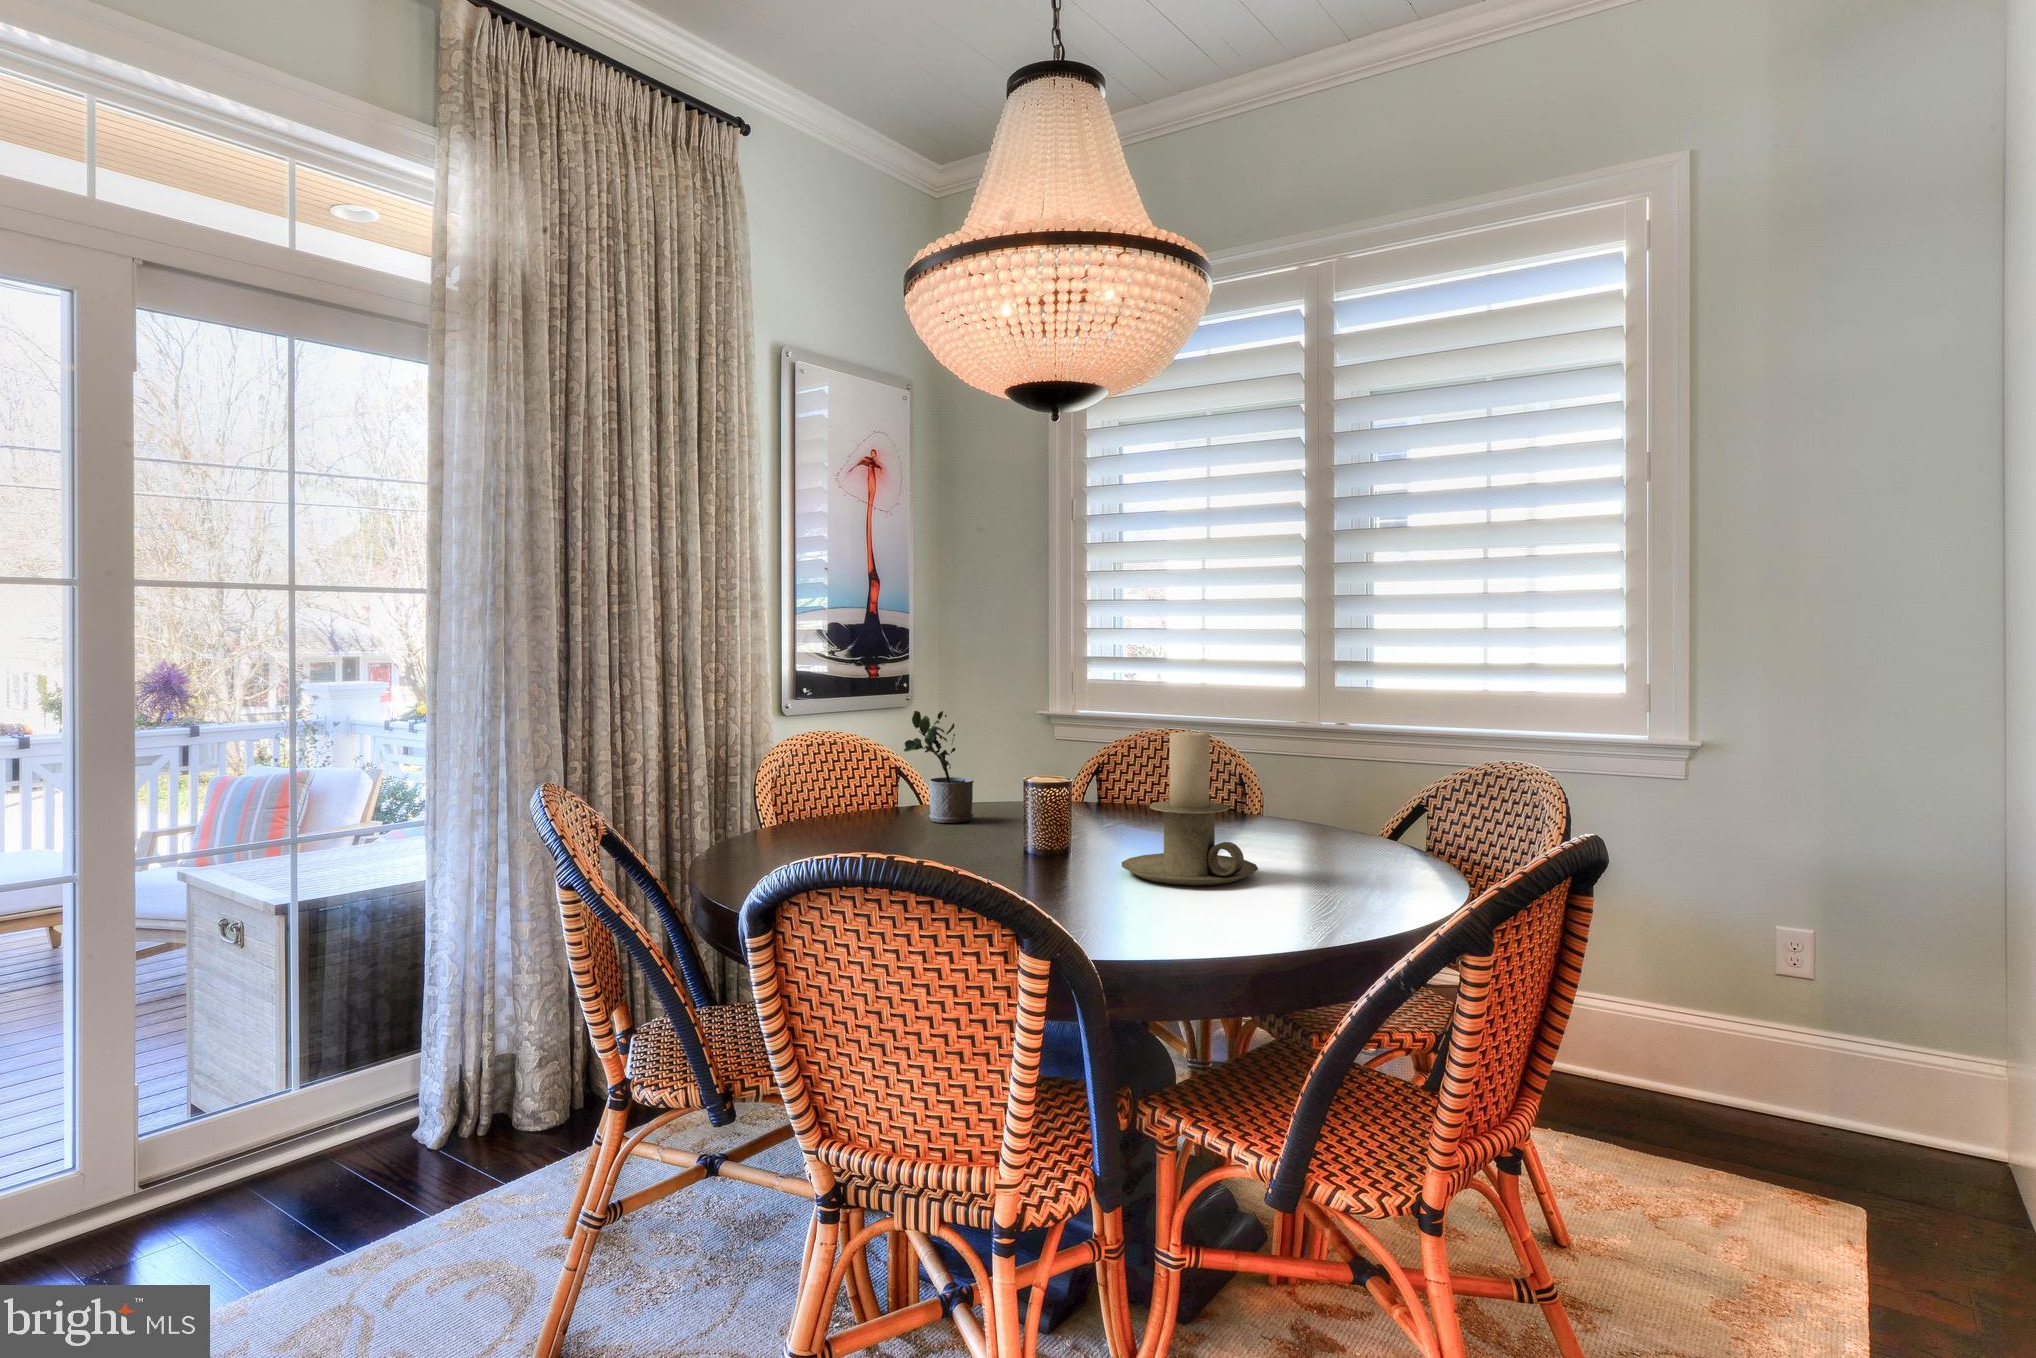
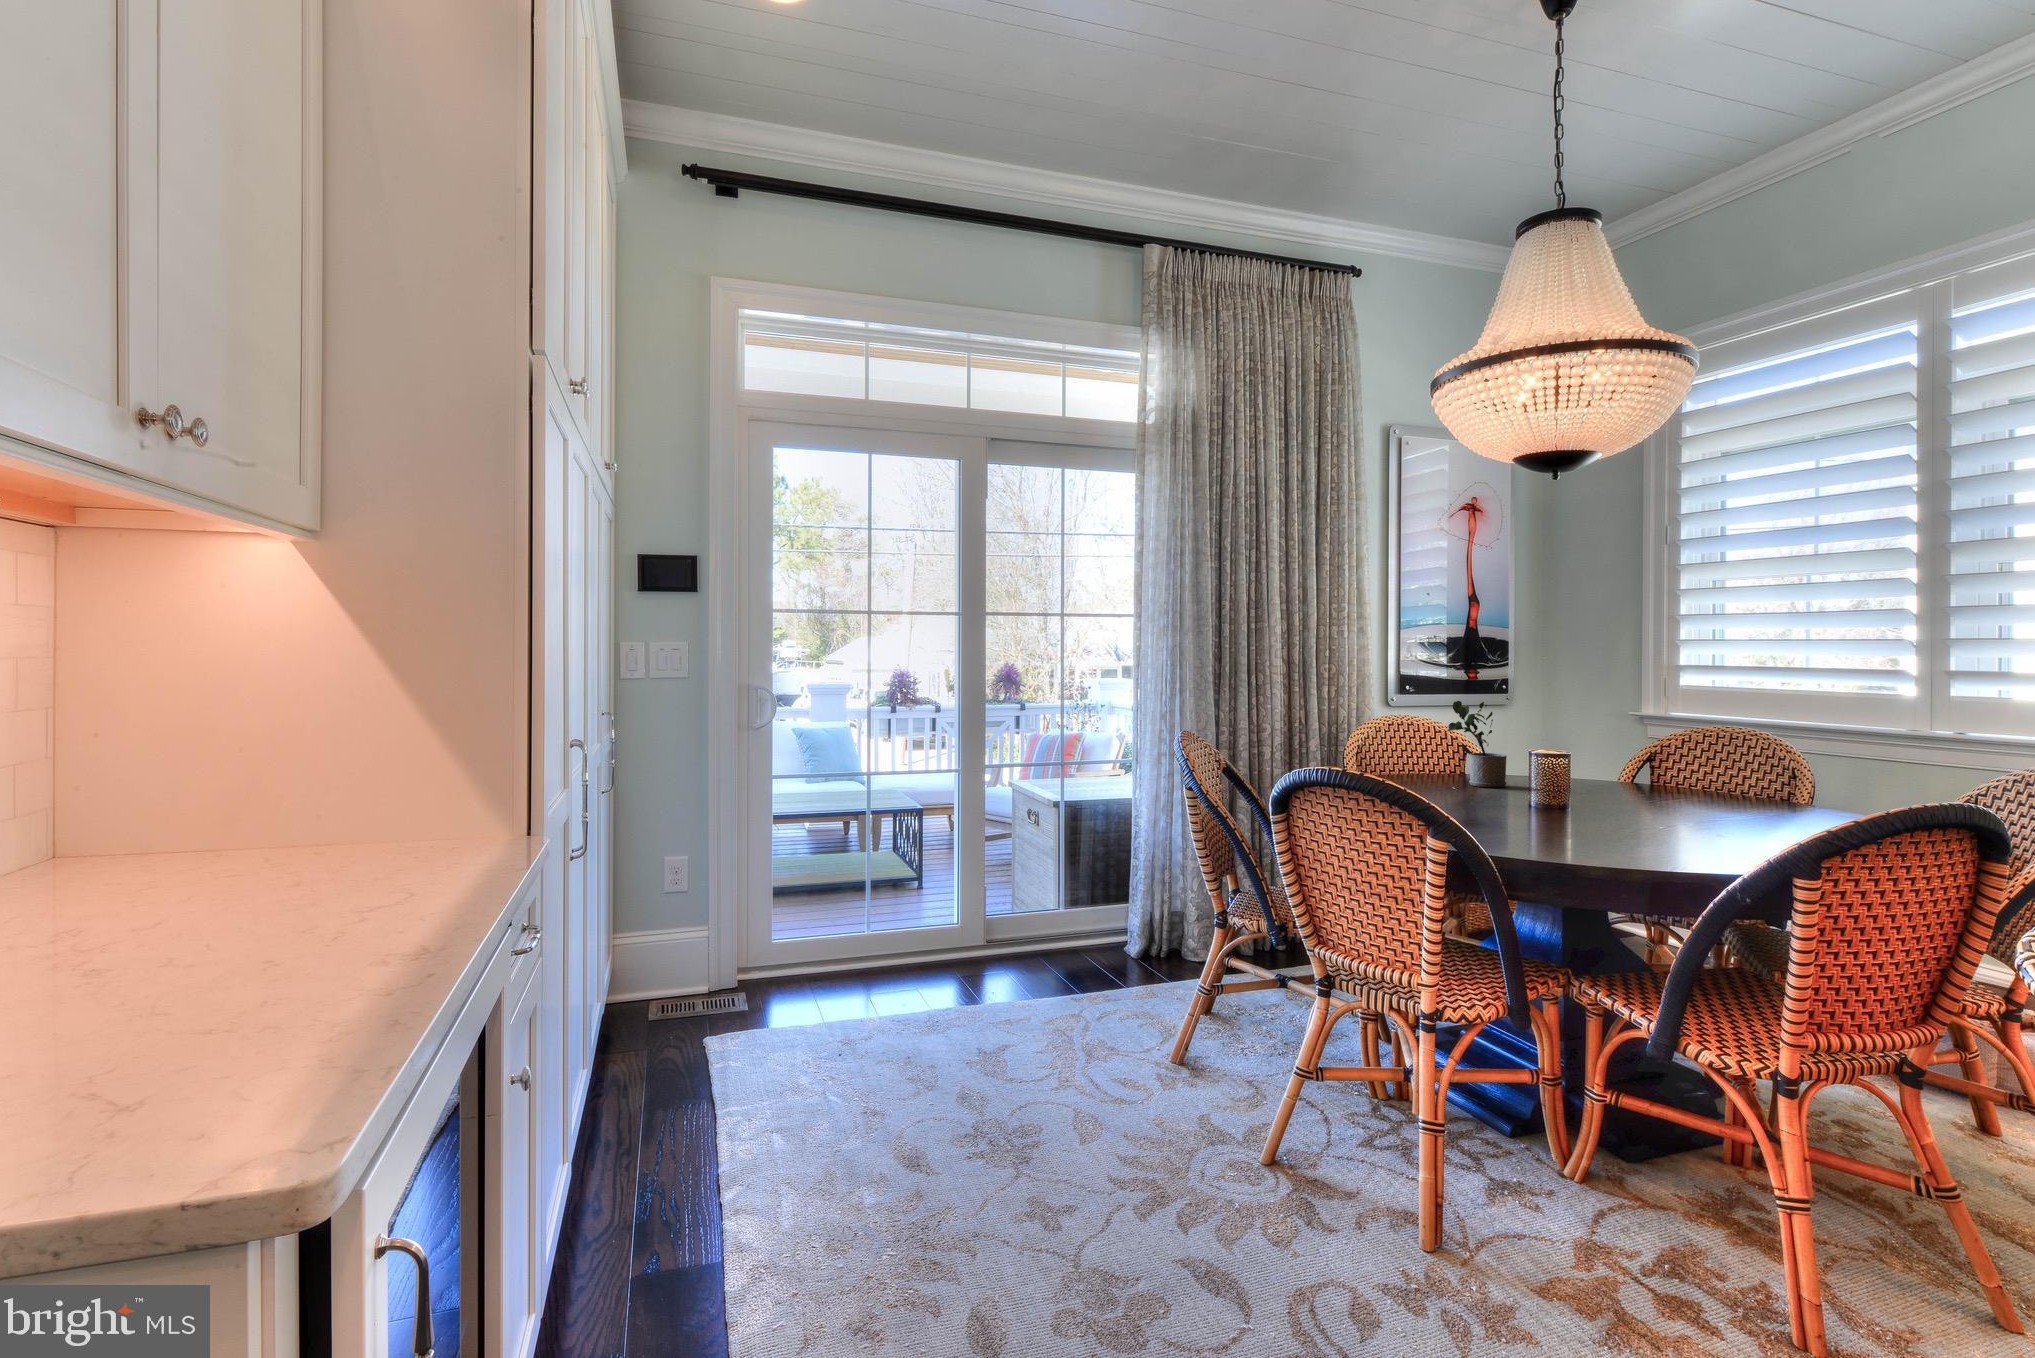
candle holder: present [1122,732,1258,885] -> none [1587,717,1712,835]

